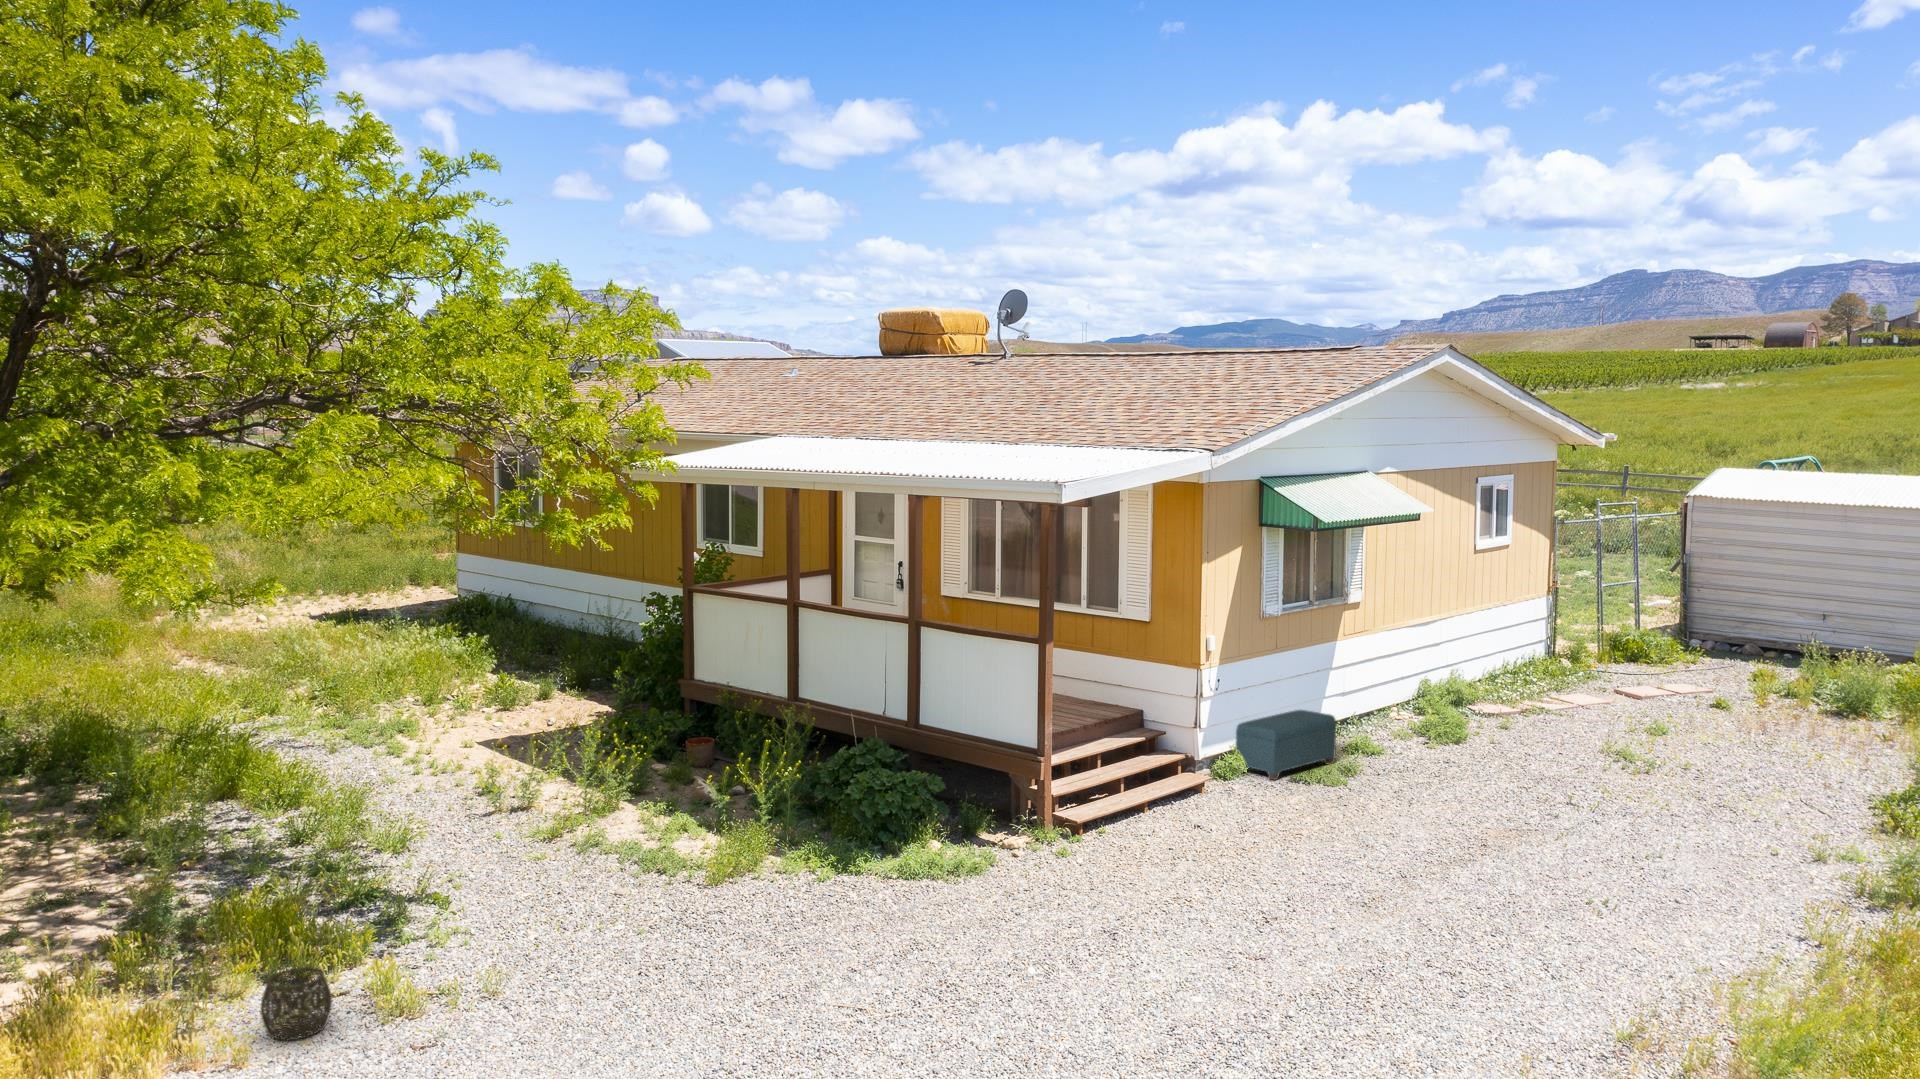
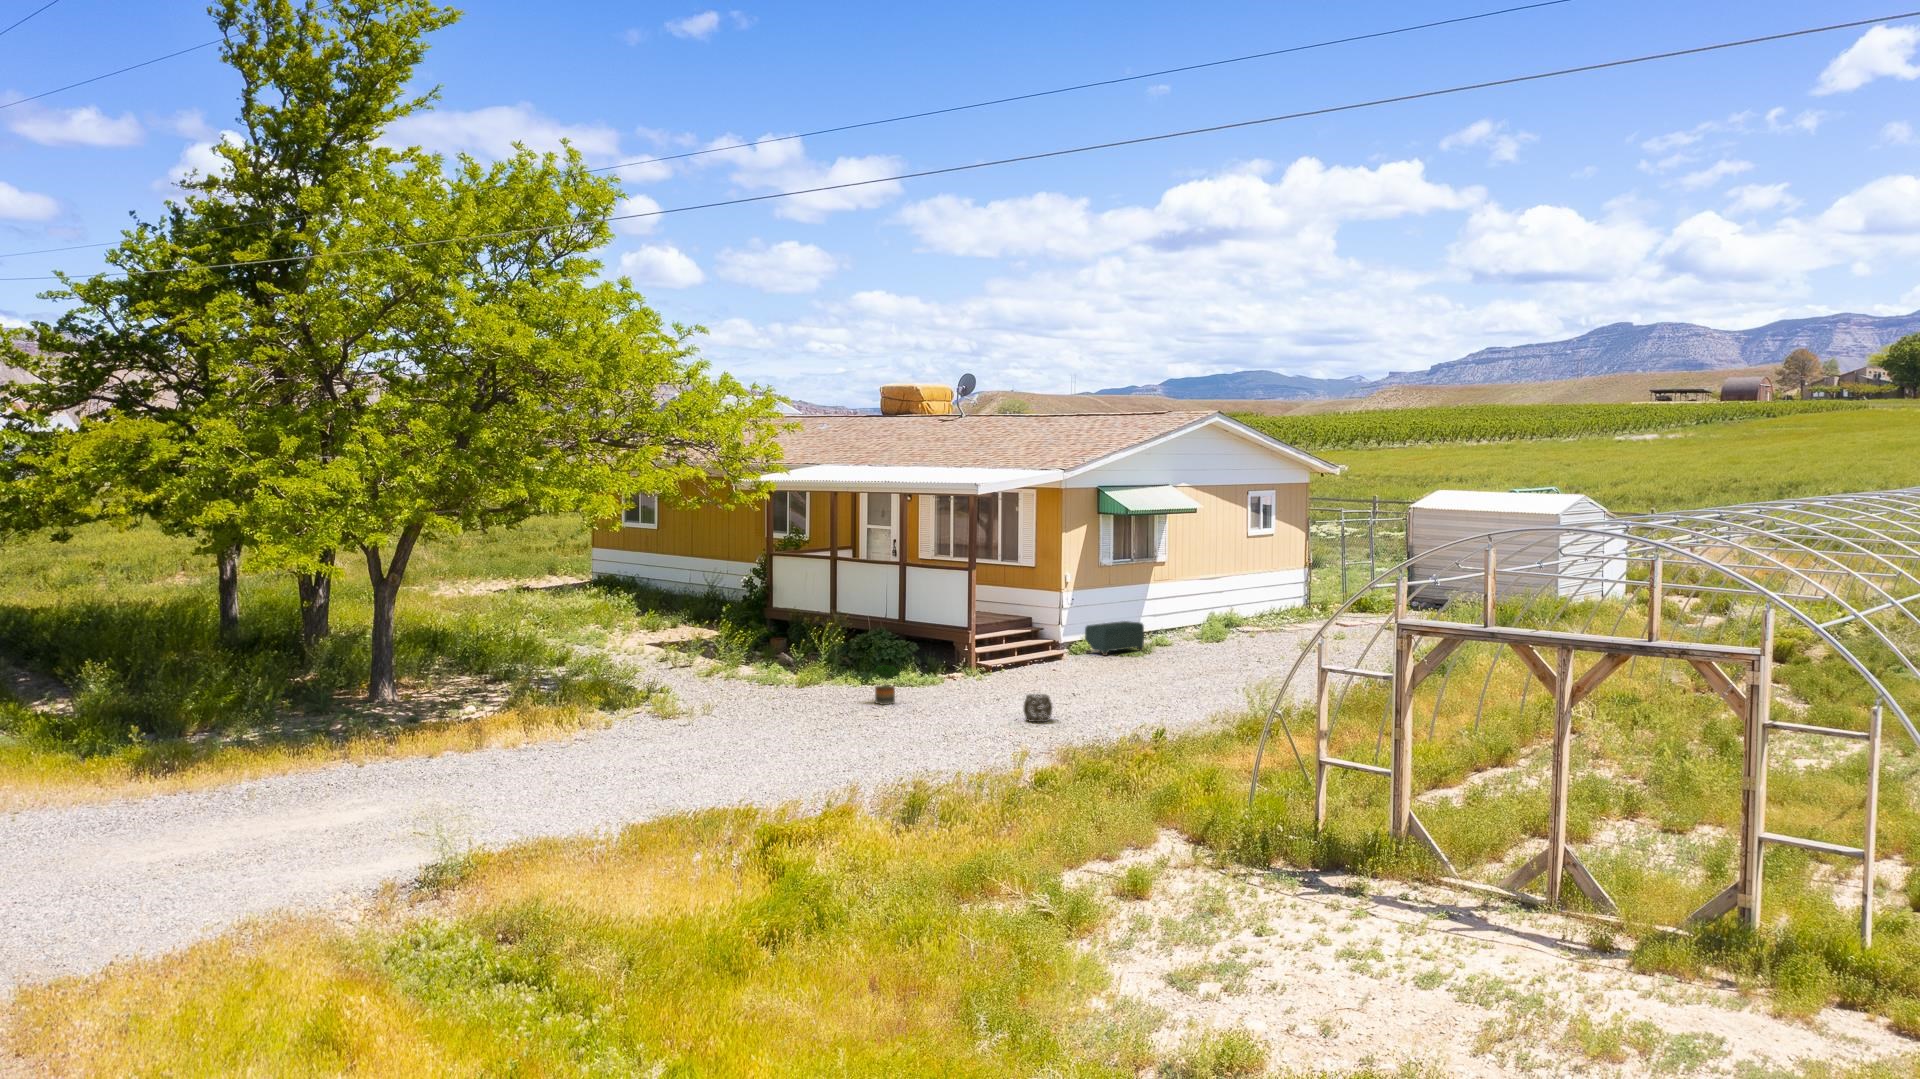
potted tree: none [851,873,914,964] -> present [873,665,900,705]
woven basket: present [261,967,332,1040] -> present [1023,694,1052,722]

